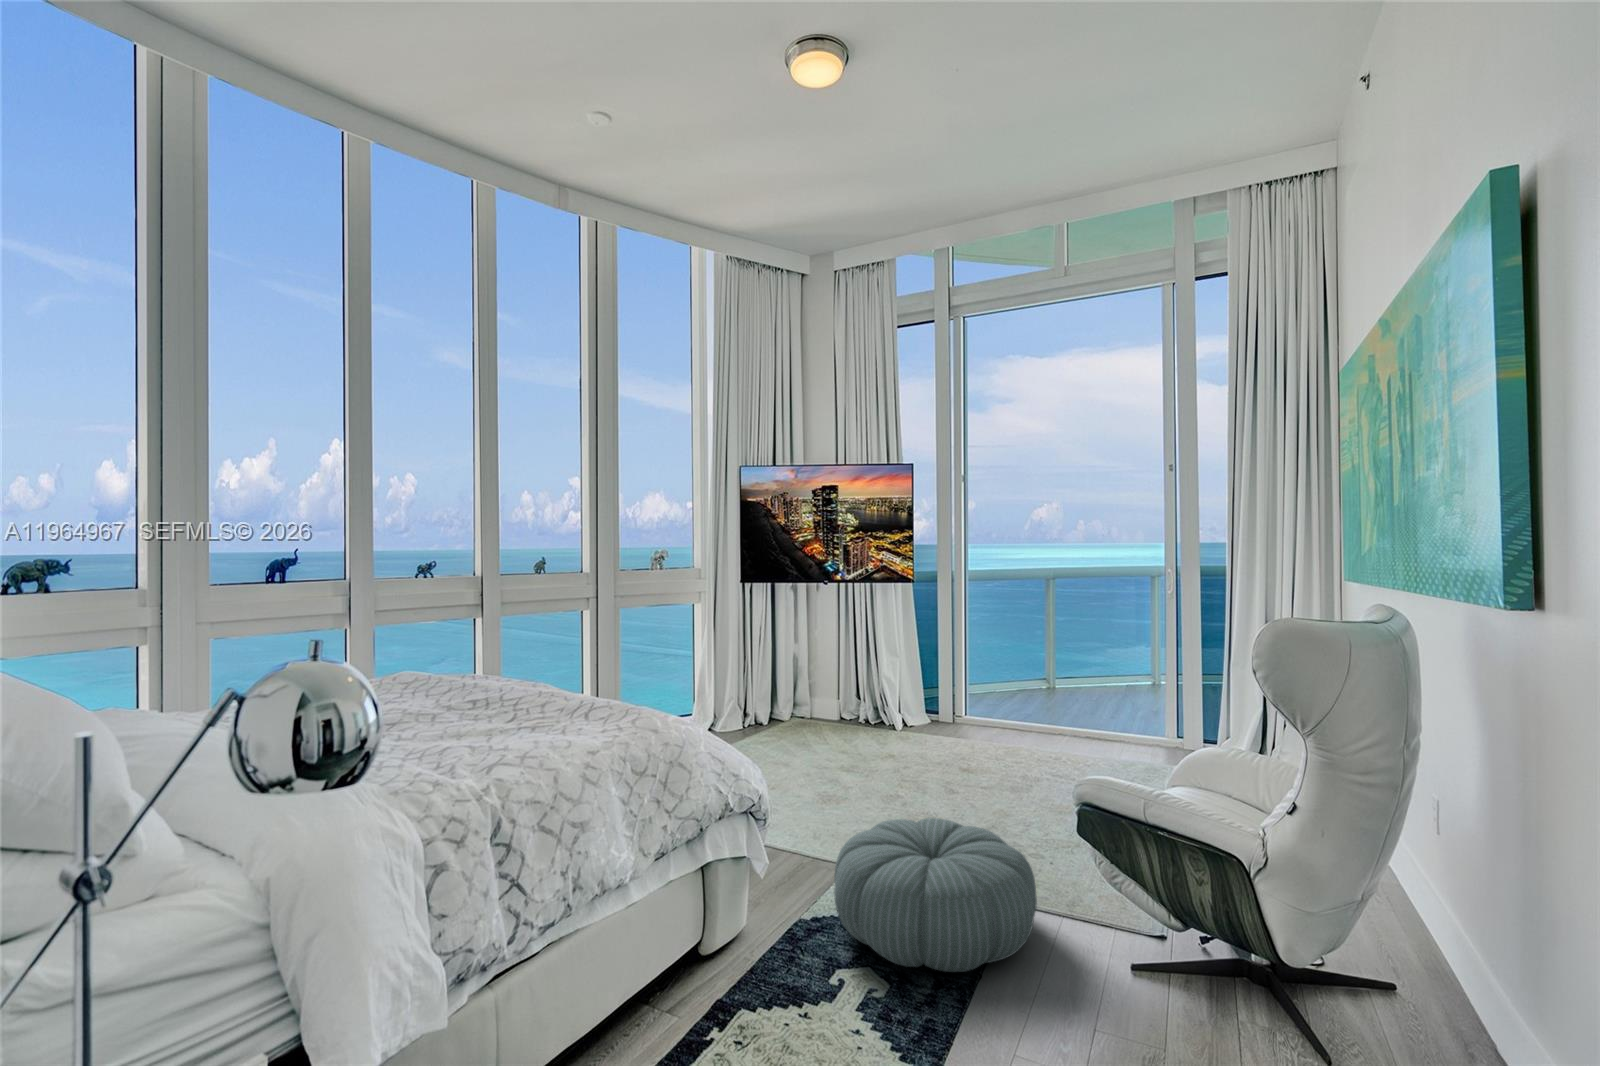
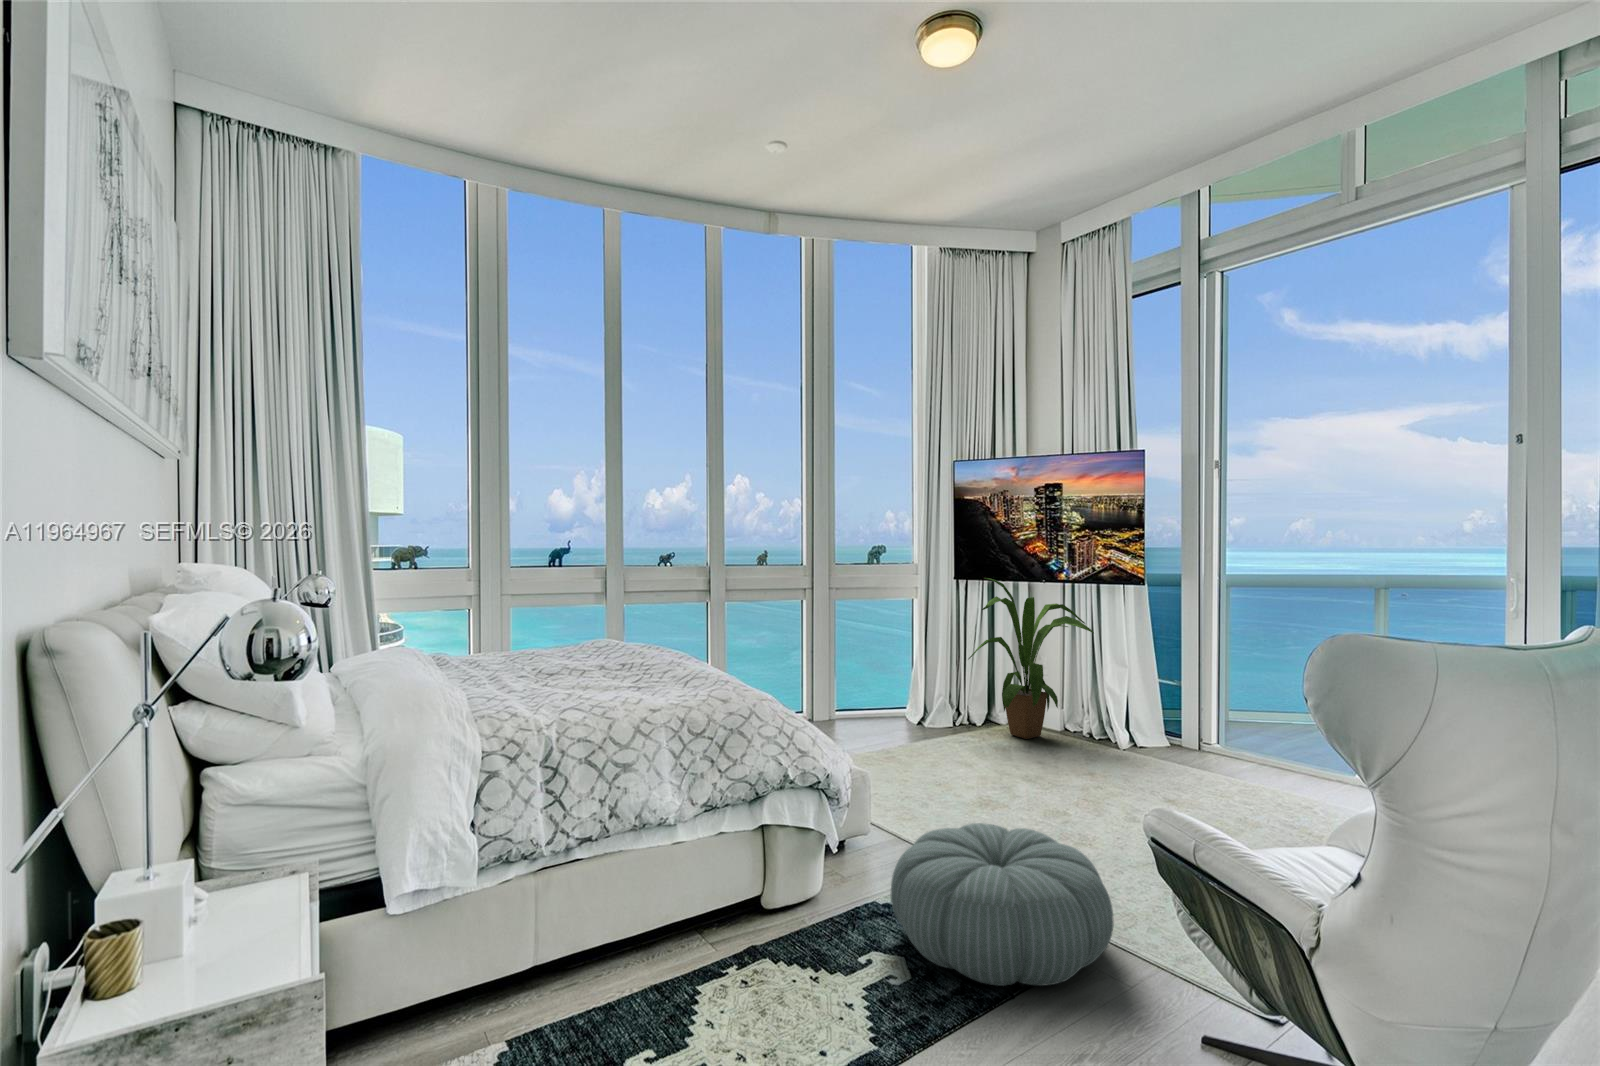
house plant: none [754,578,869,731] -> present [969,578,1094,739]

